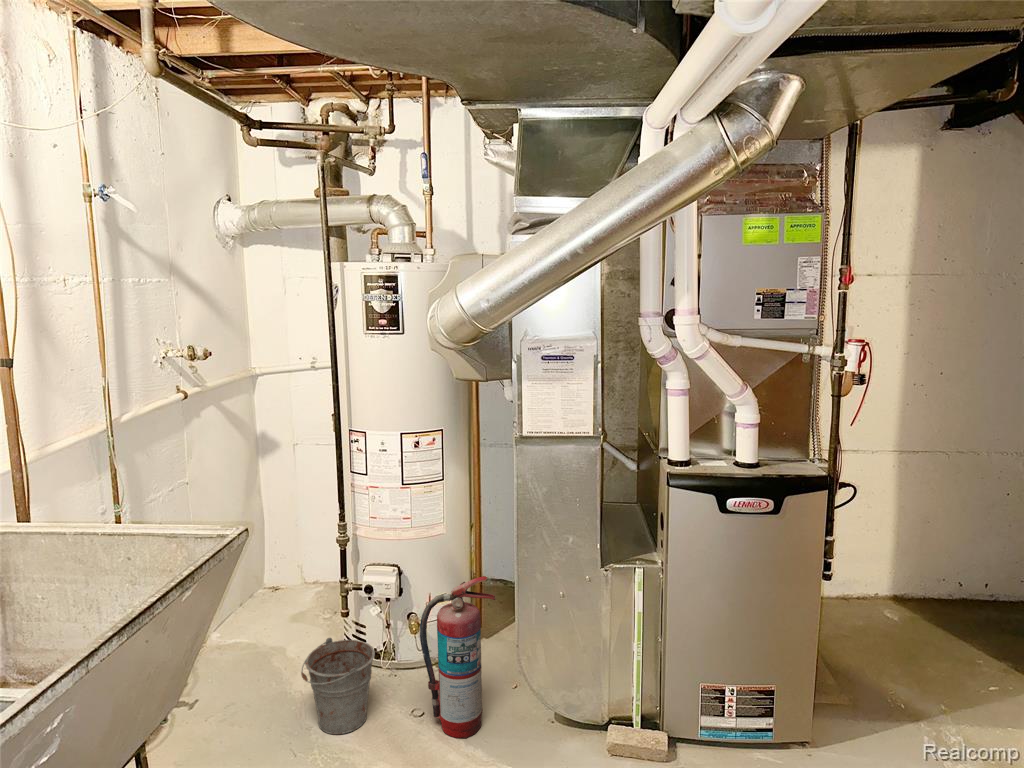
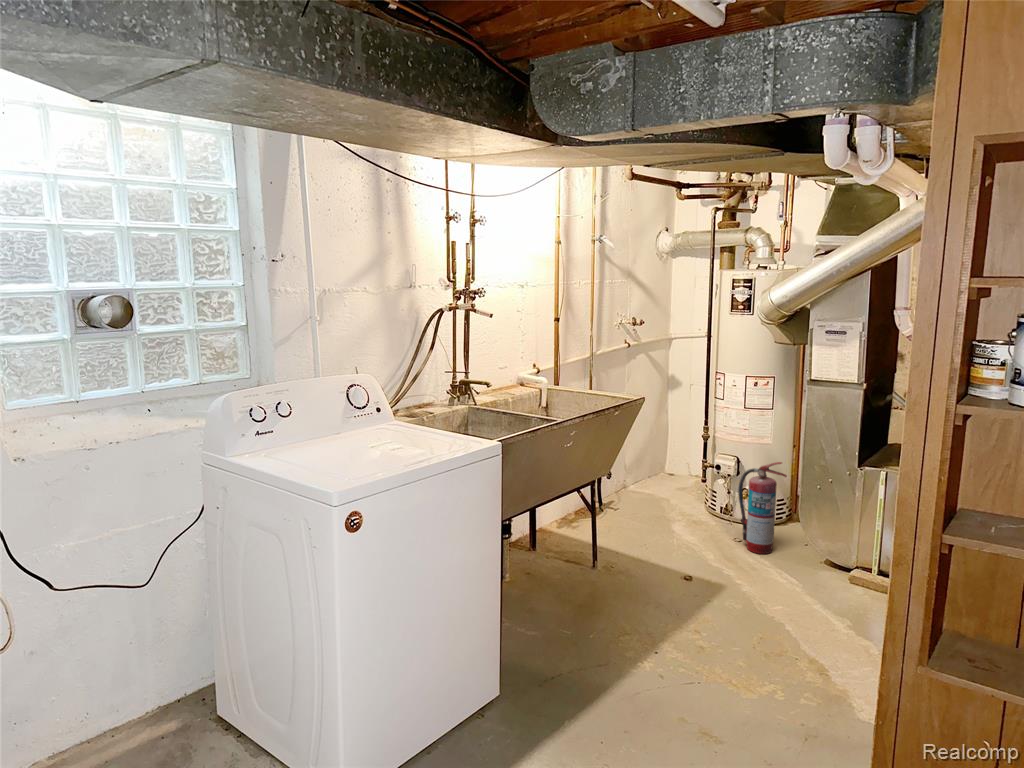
bucket: present [301,638,375,734] -> none [672,486,714,536]

